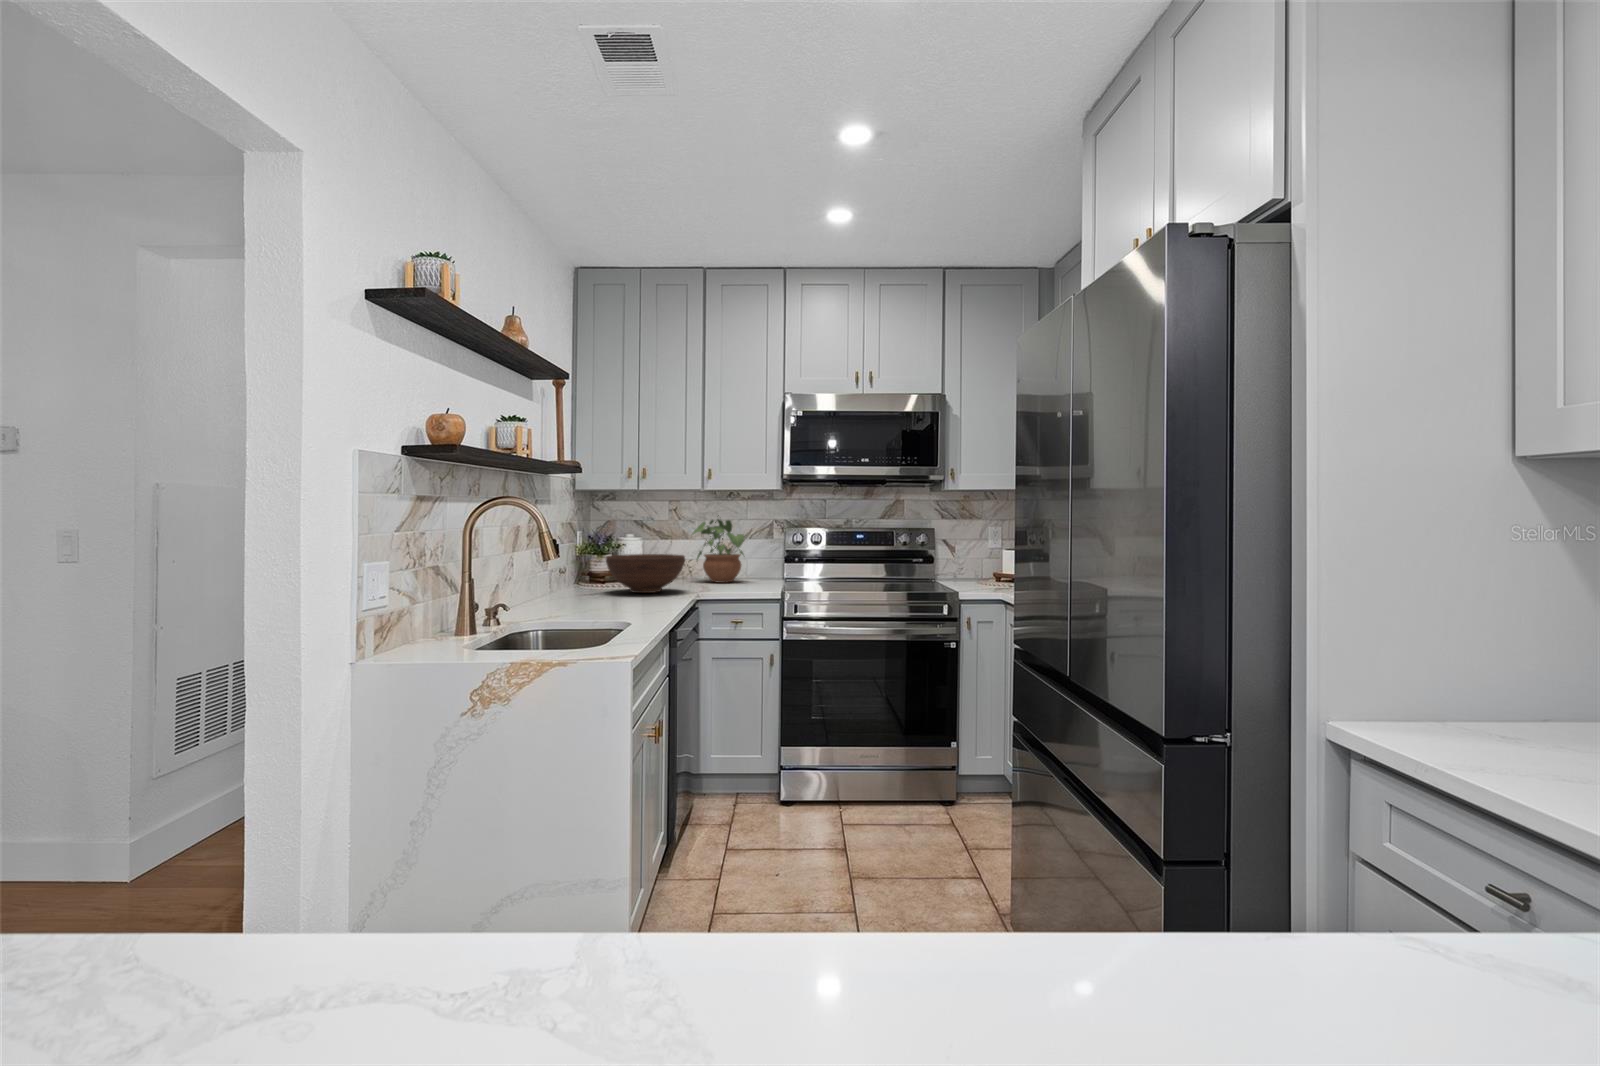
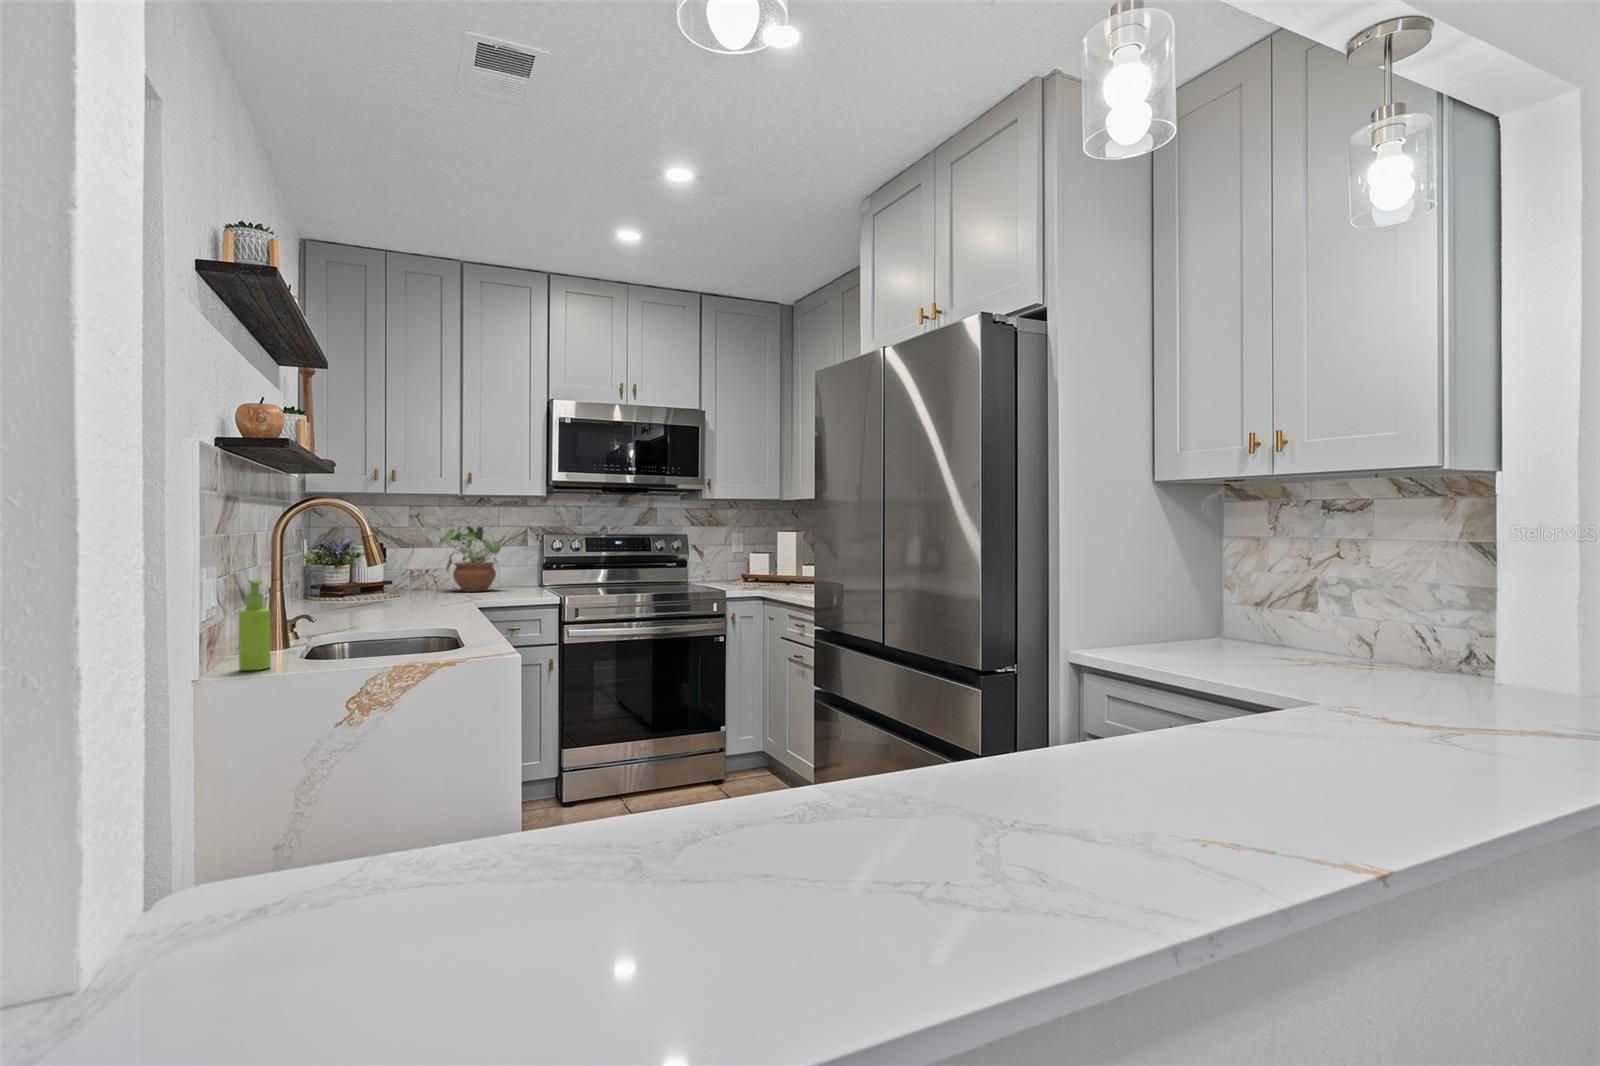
fruit bowl: present [606,554,685,593] -> none [359,562,452,603]
soap dispenser: none [403,577,430,658] -> present [239,580,271,670]

